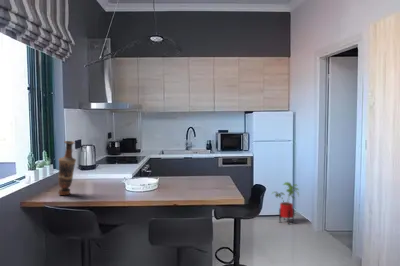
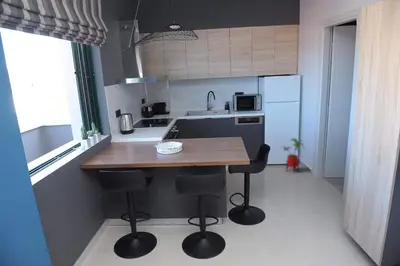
vase: present [58,141,76,195] -> none [105,116,118,158]

